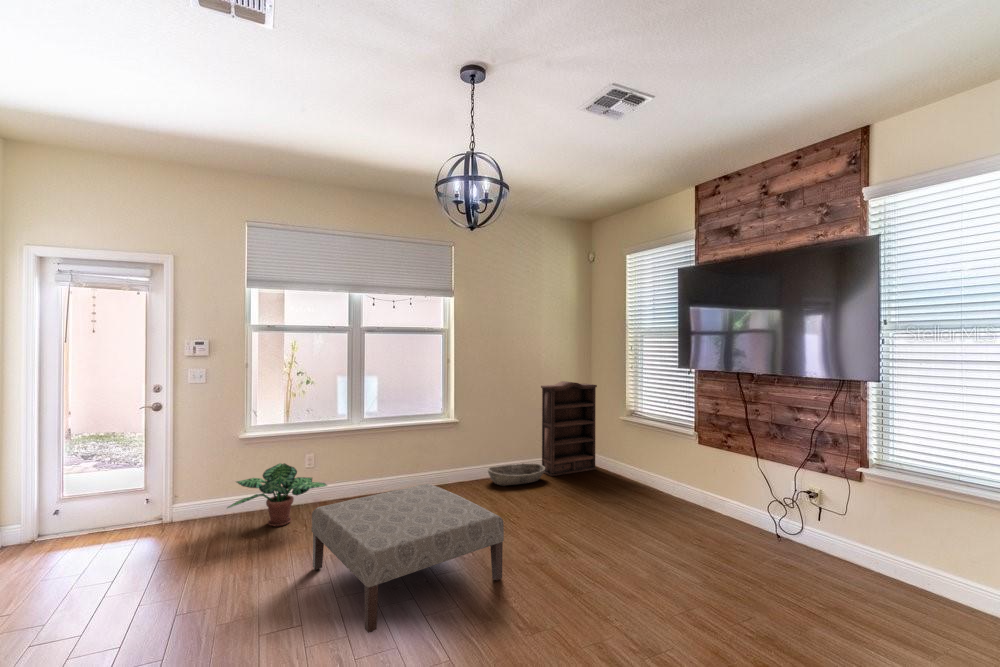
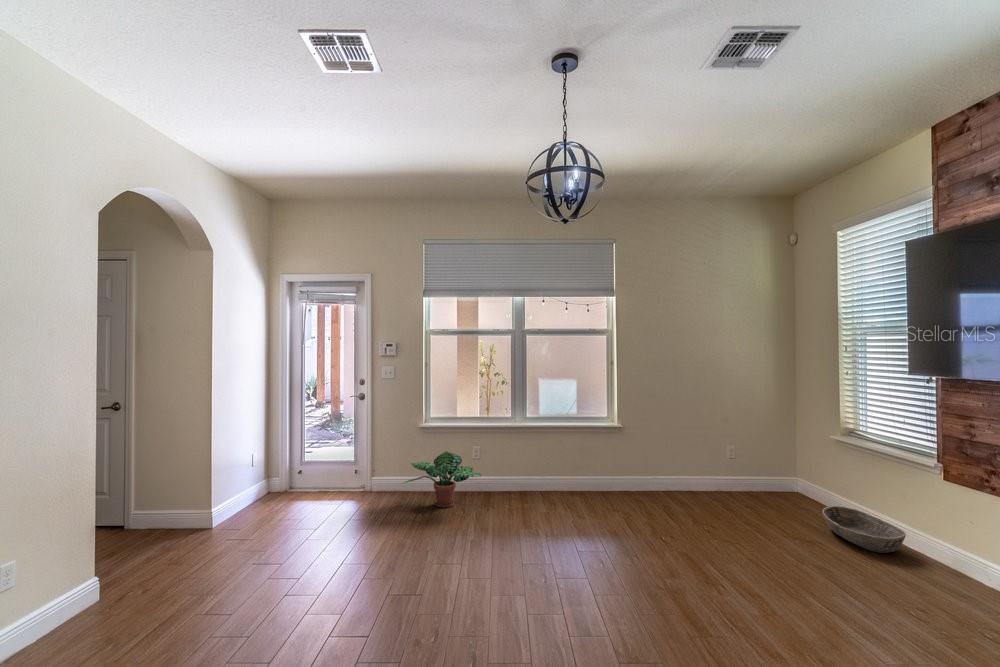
bookshelf: present [541,381,597,476] -> none [724,390,803,501]
basket: present [488,464,545,486] -> present [822,506,906,553]
ottoman: present [312,484,504,633] -> none [452,486,623,612]

